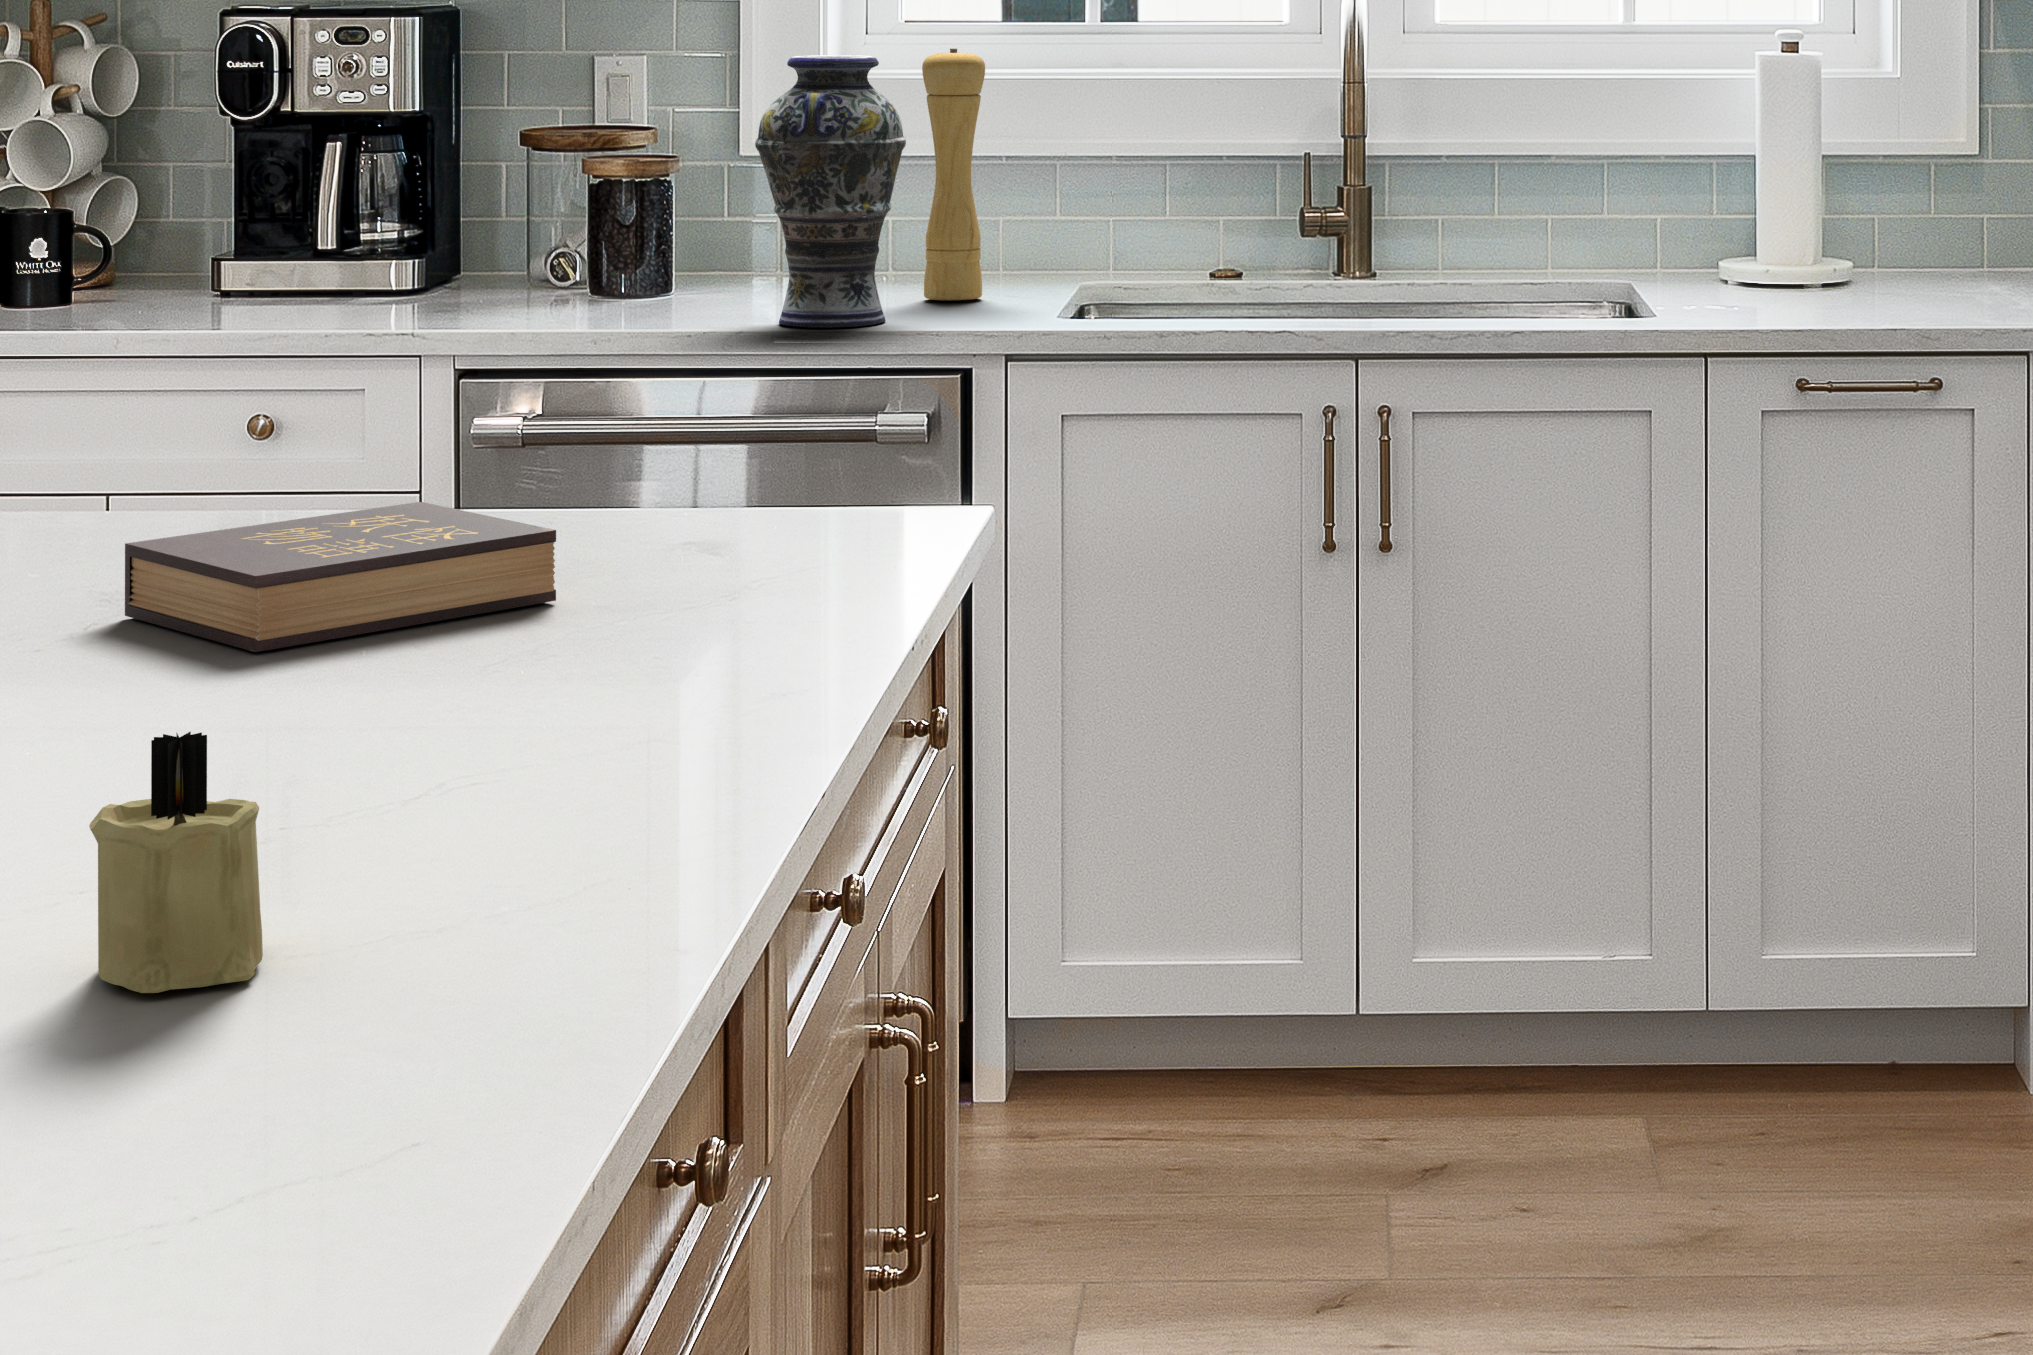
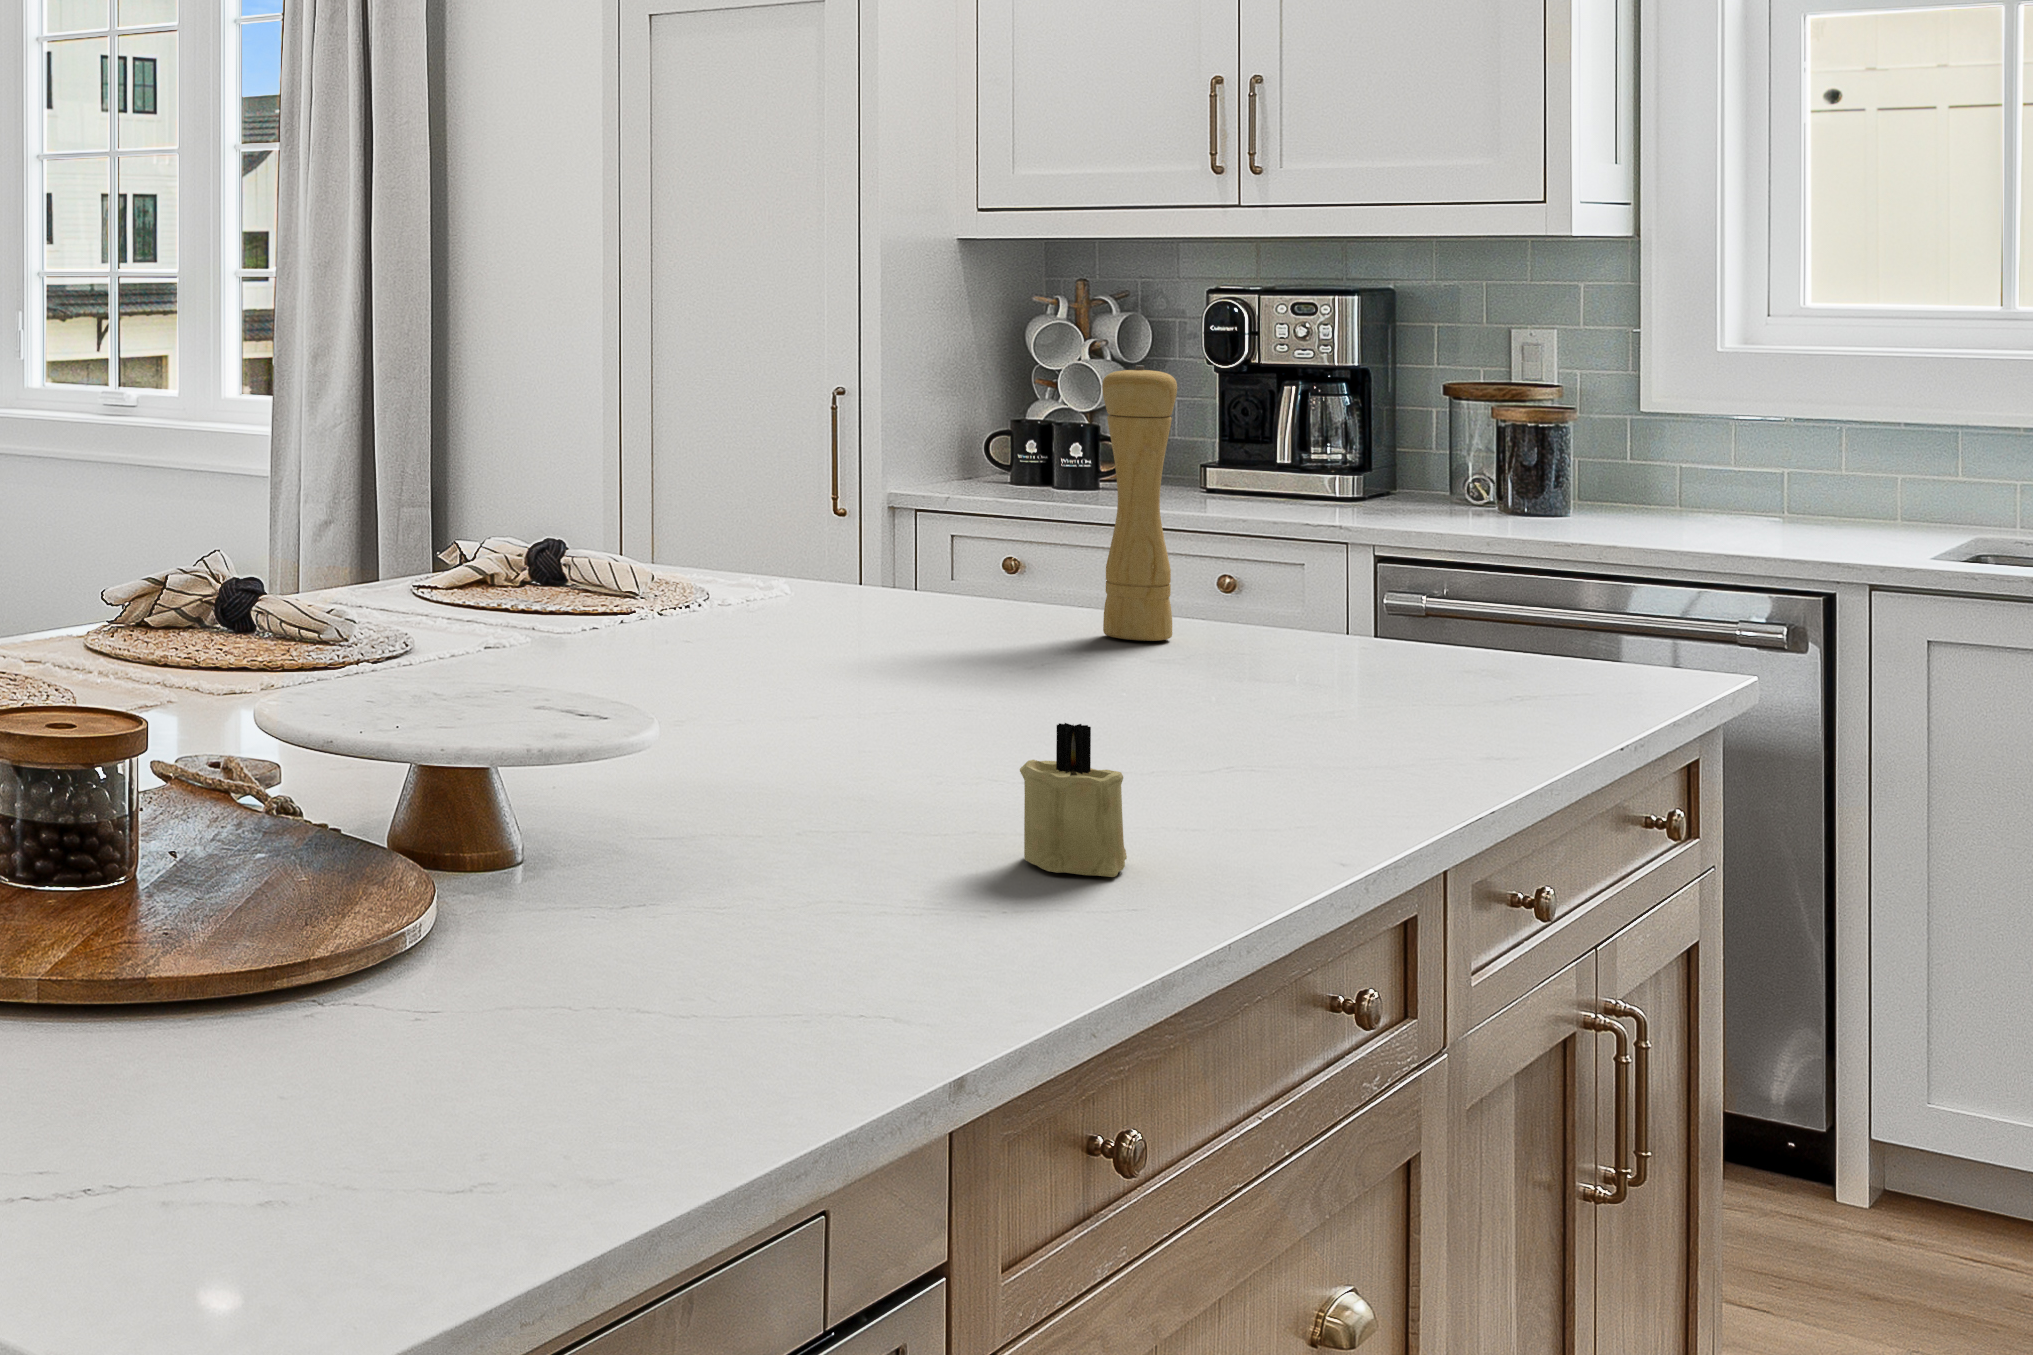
pepper mill: present [922,48,985,301] -> present [1102,365,1177,641]
vase: present [755,55,906,327] -> none [1641,328,1787,550]
hardback book: present [125,502,556,652] -> none [1087,629,1394,709]

